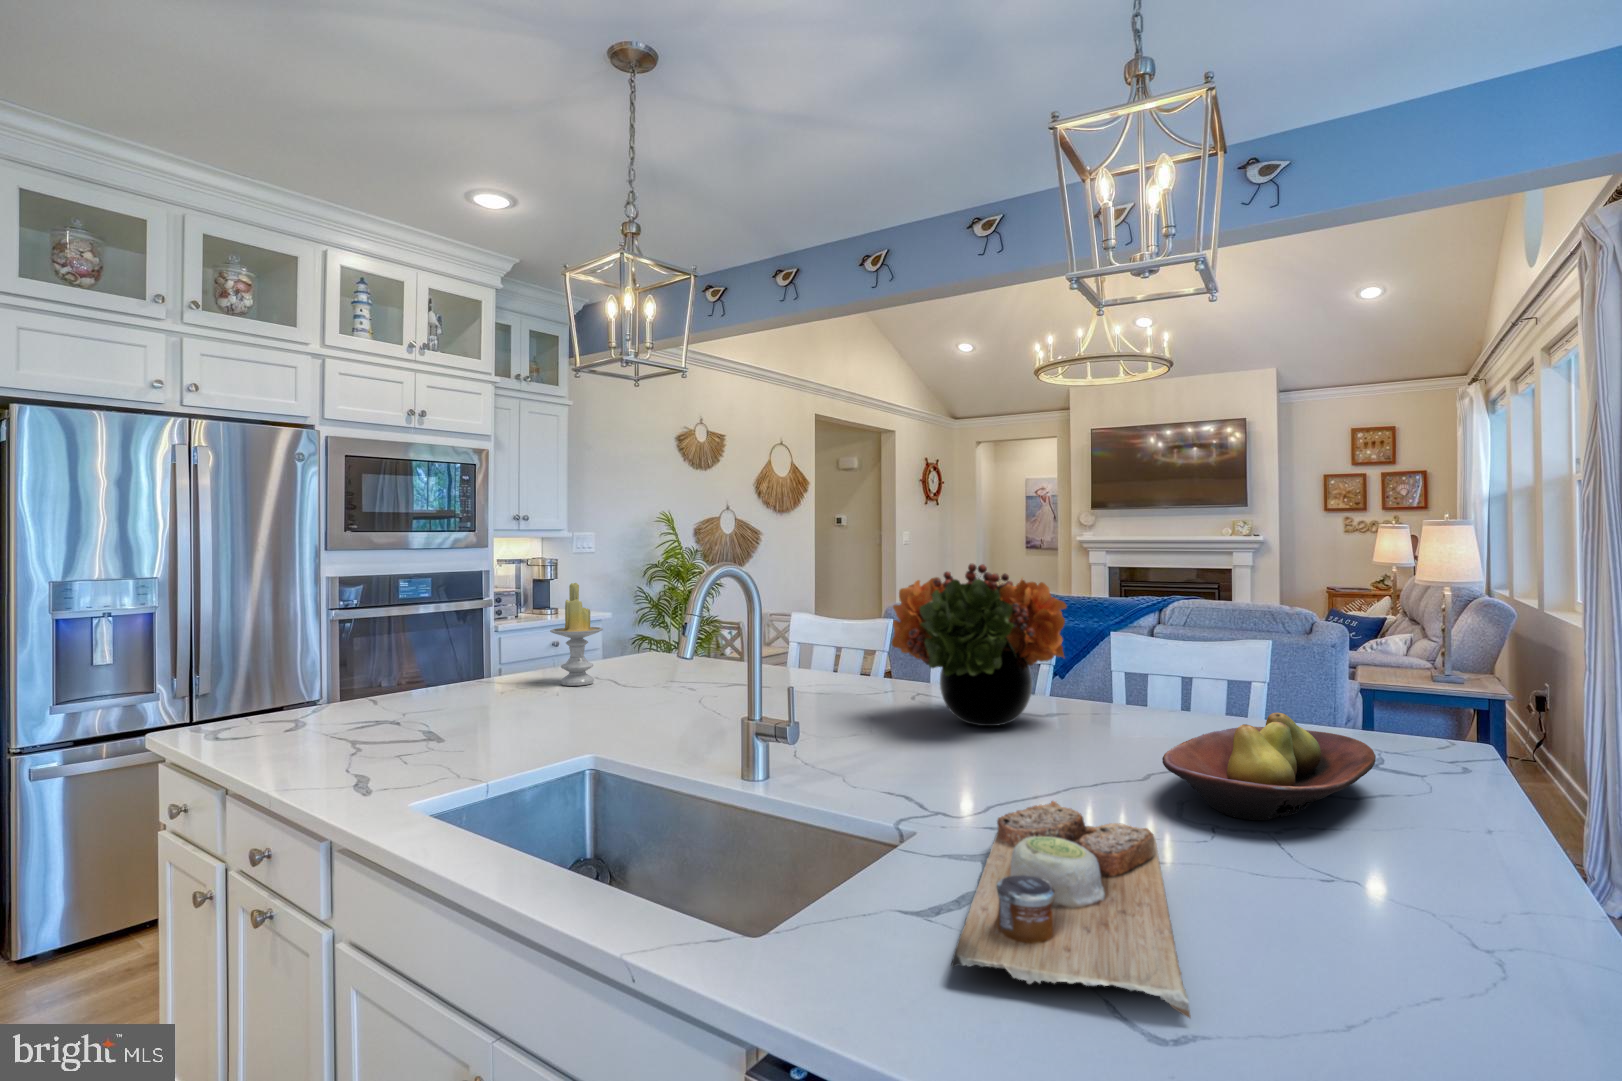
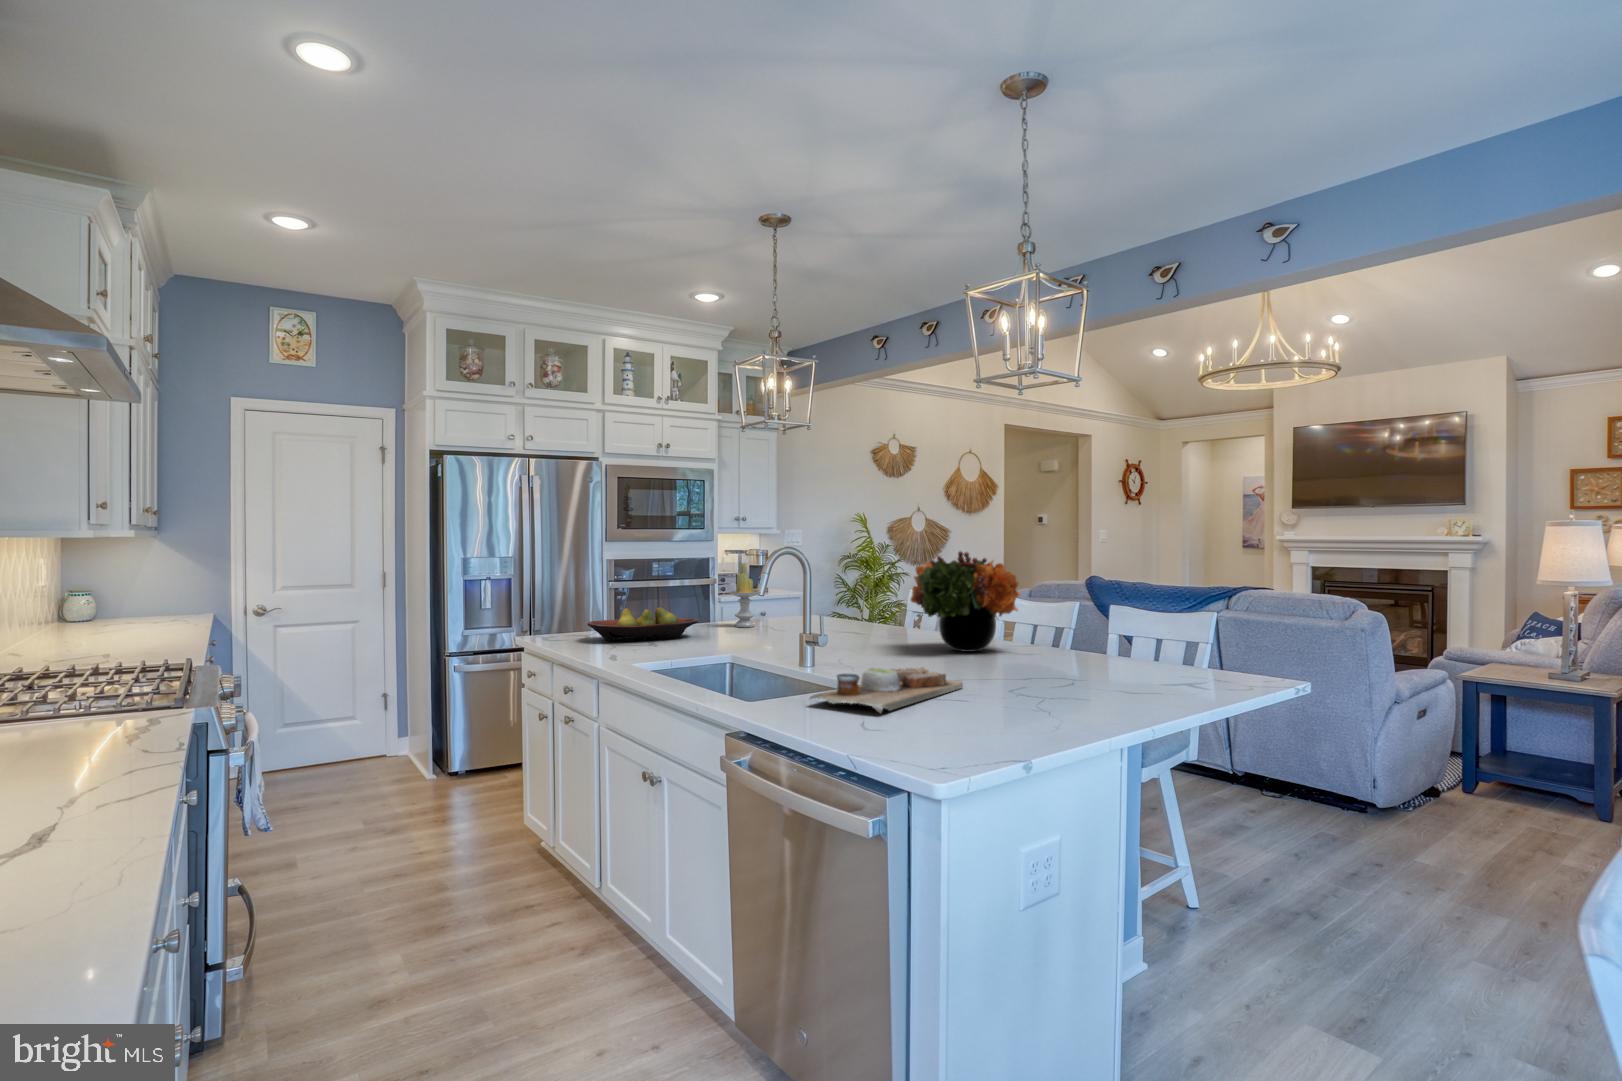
fruit bowl: present [1162,713,1376,820] -> present [588,607,698,641]

